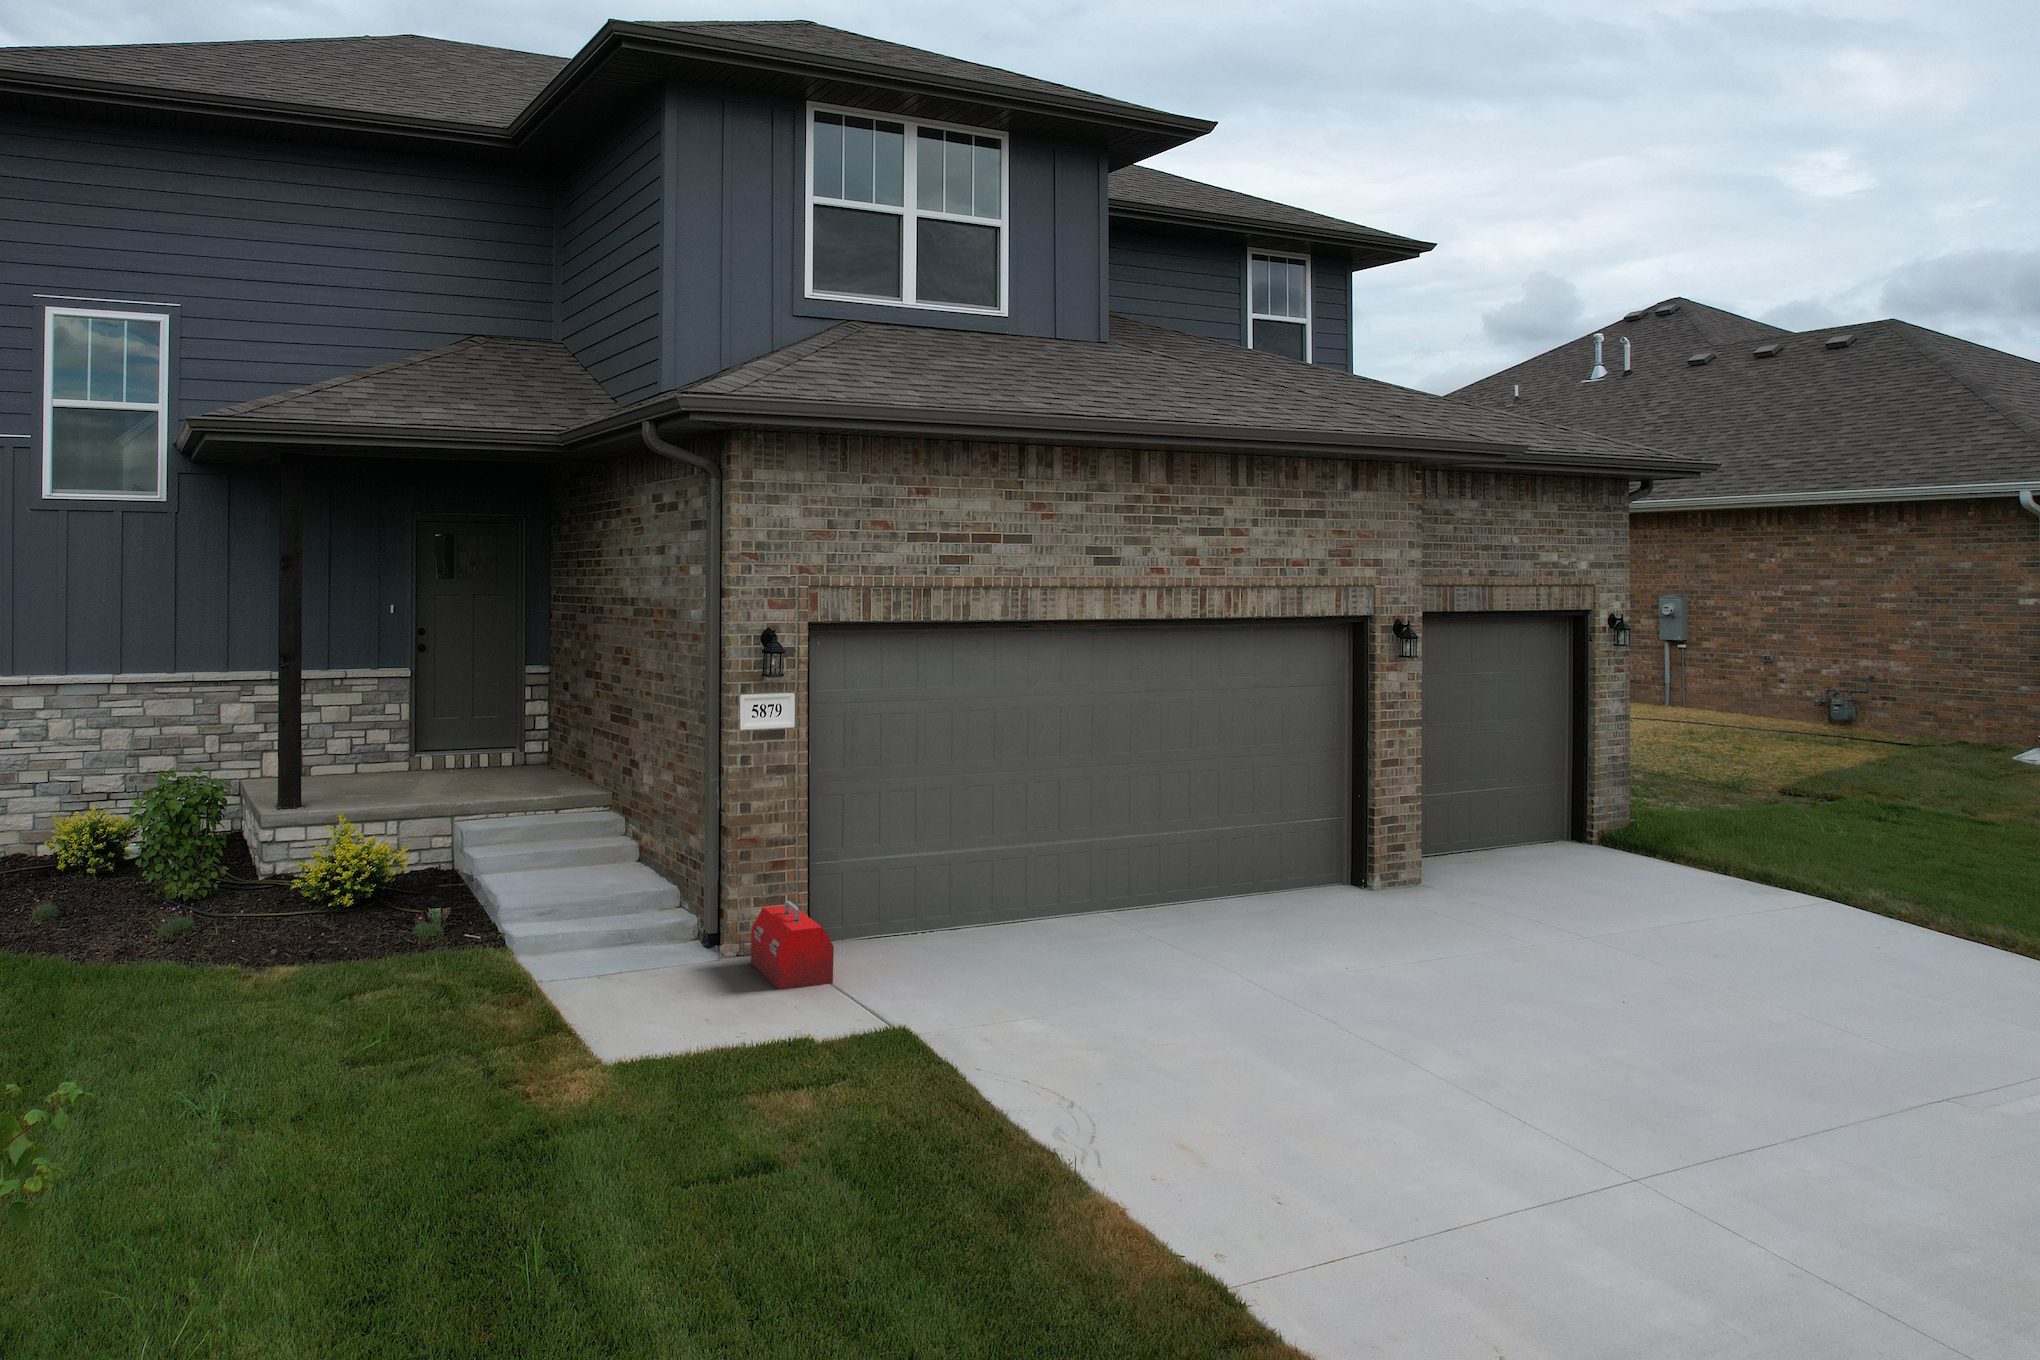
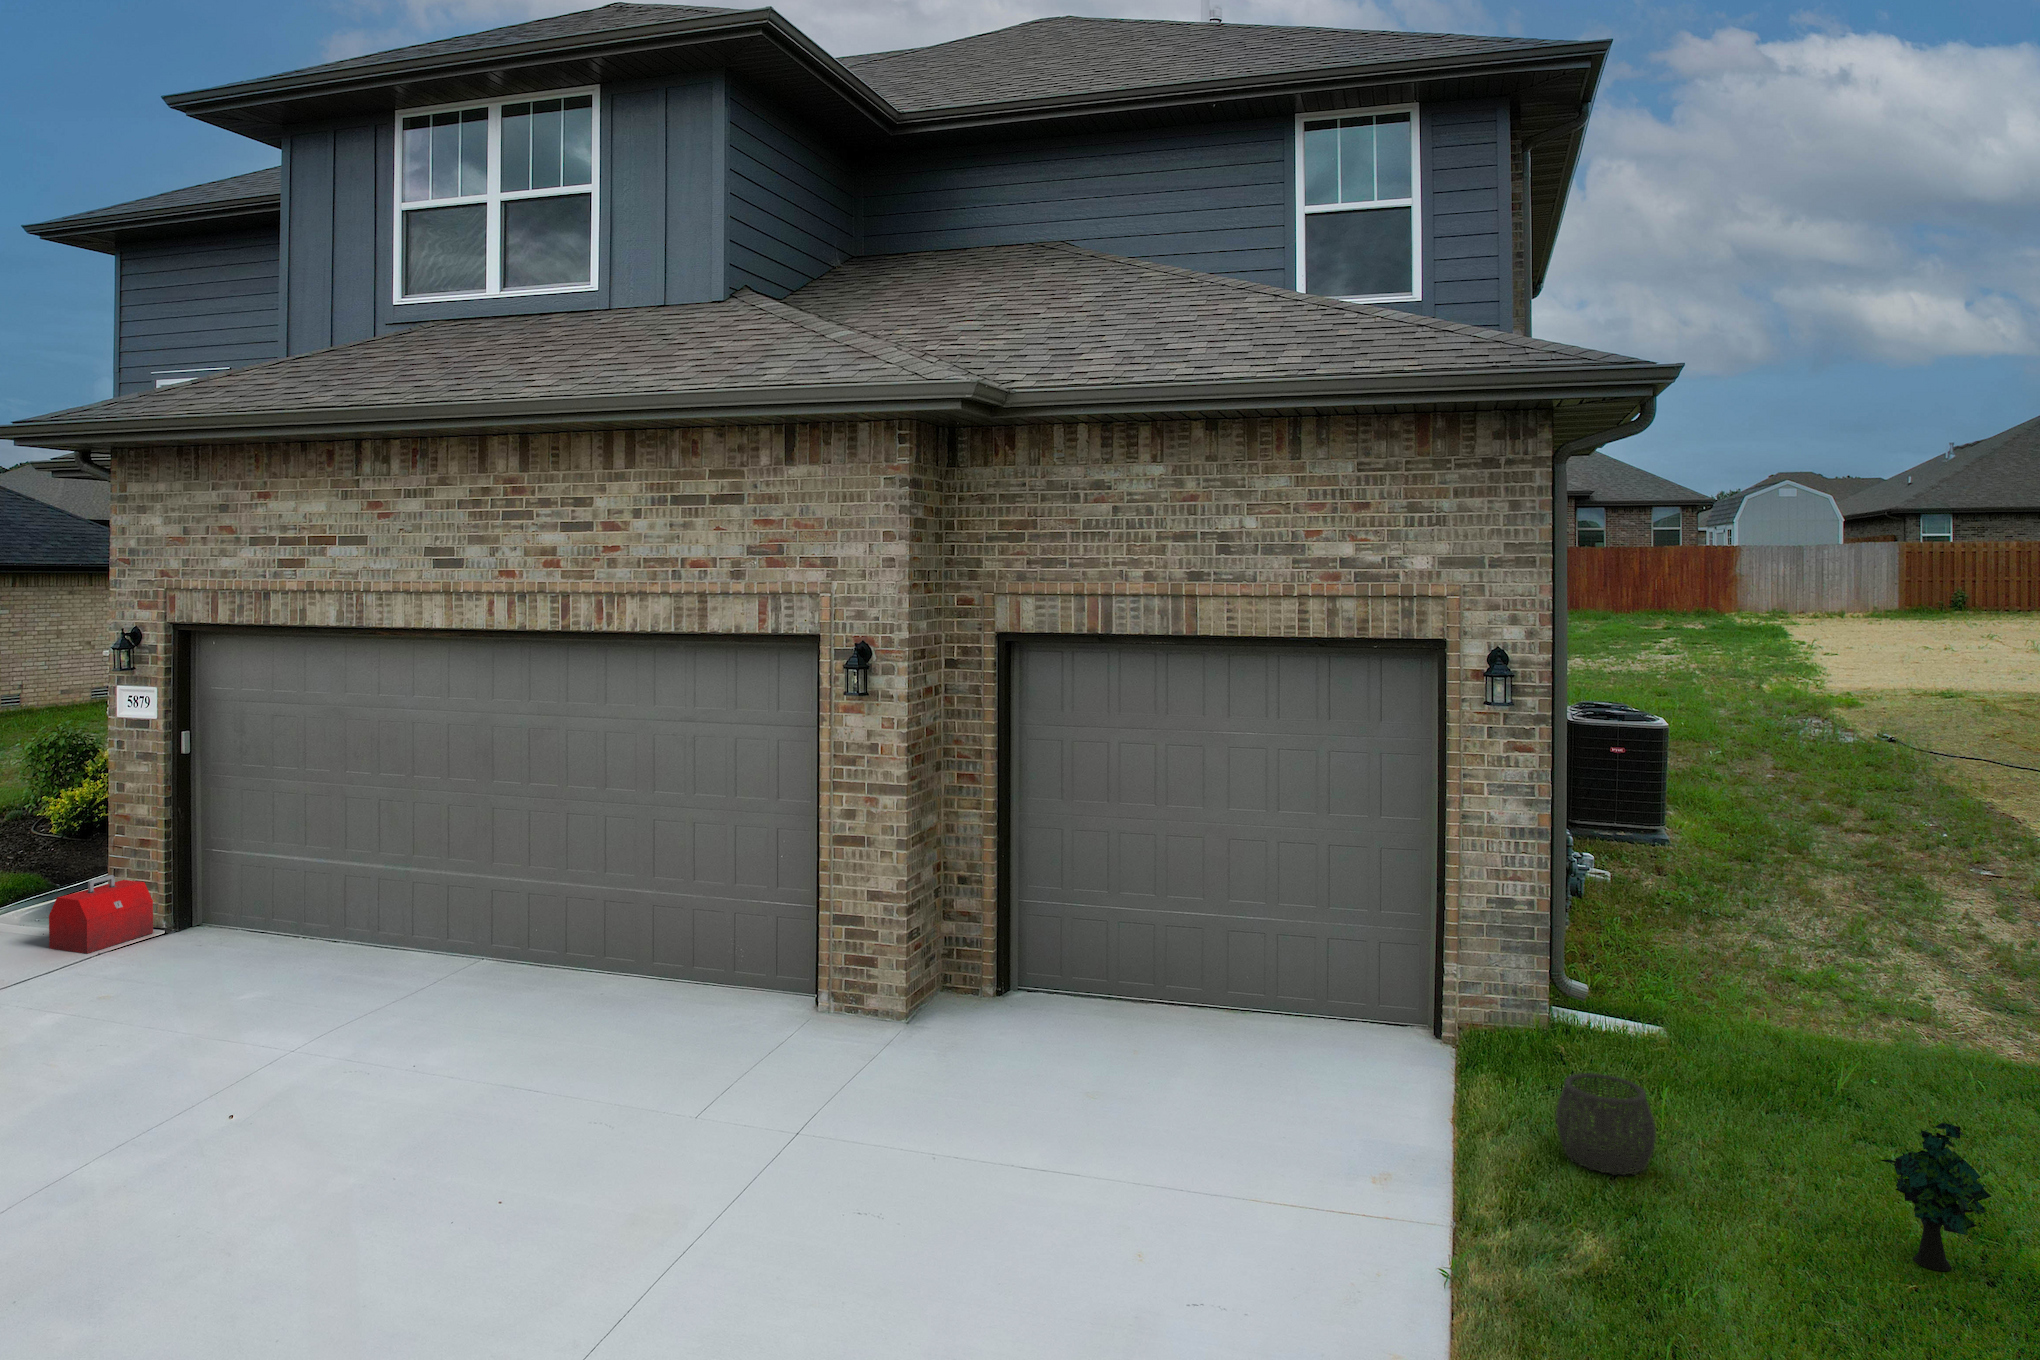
decorative plant: none [1893,805,1939,867] -> present [1880,1123,1991,1271]
woven basket: none [1761,820,1813,863] -> present [1556,1073,1656,1175]

